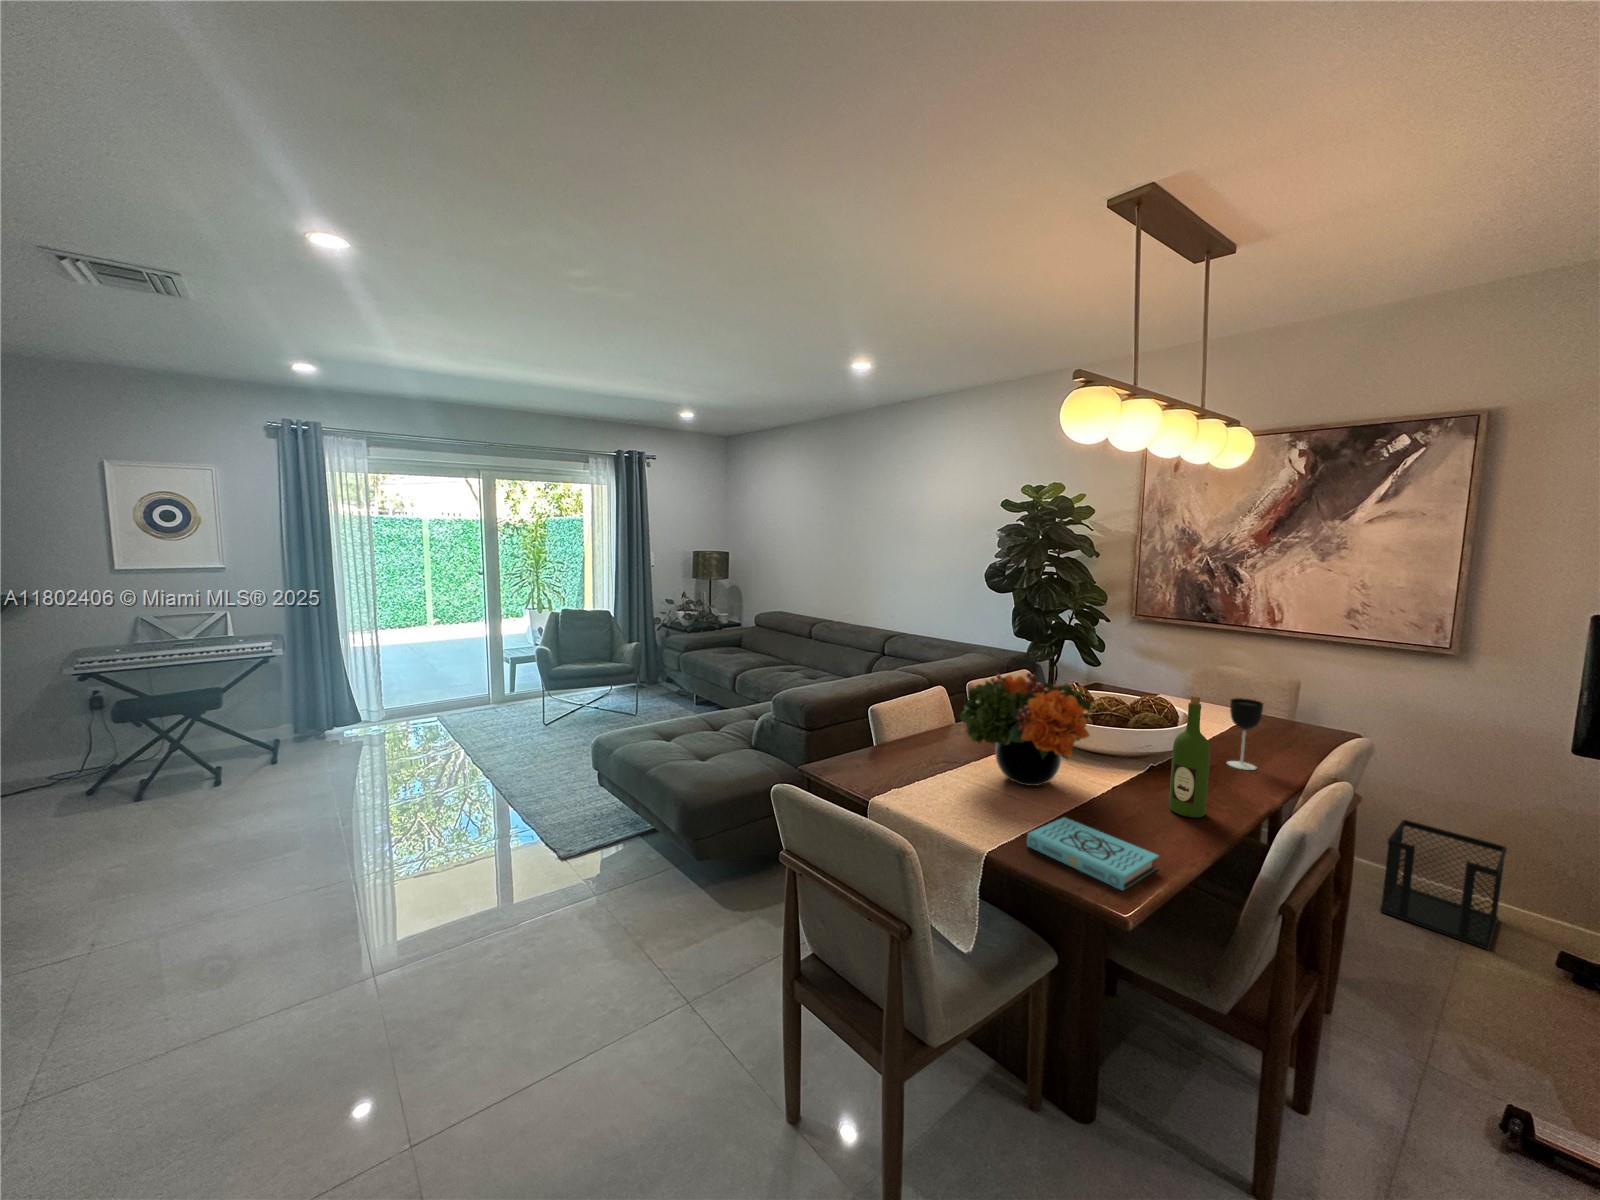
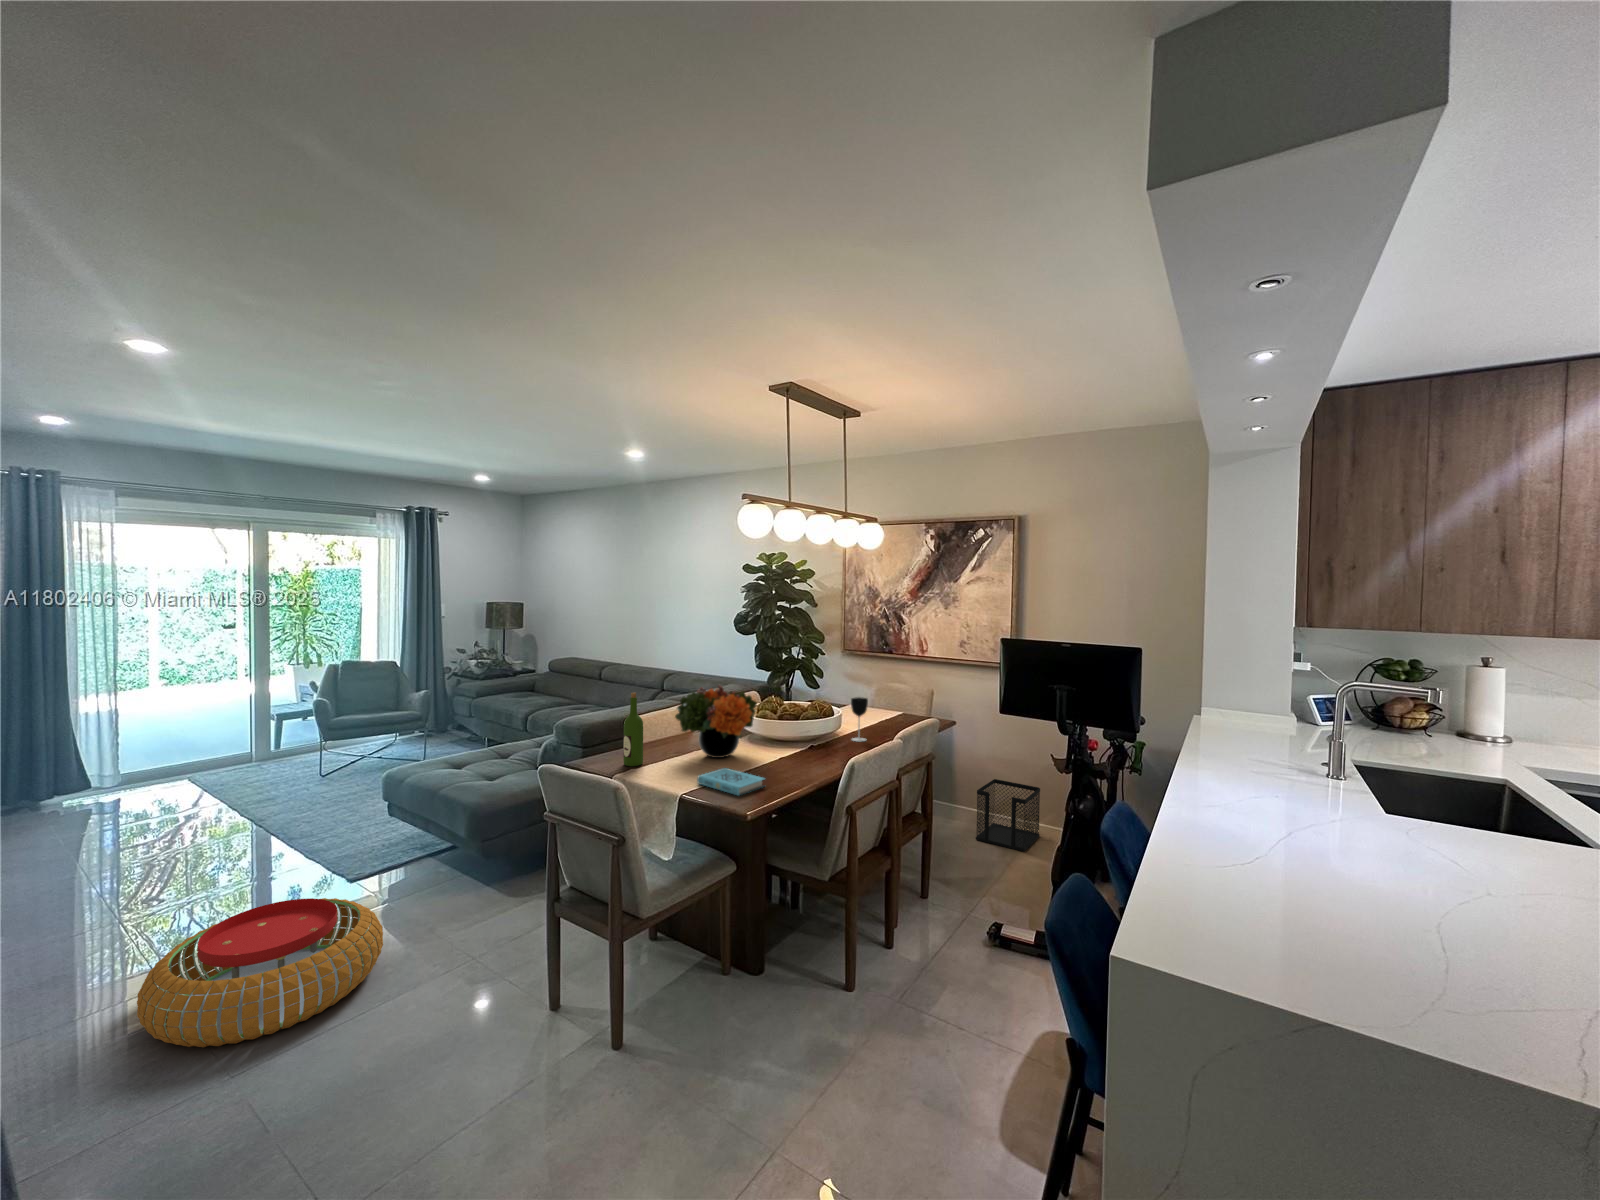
wine bottle: present [1169,695,1210,818] -> present [623,693,643,766]
pouf: none [303,905,580,1123] -> present [137,898,383,1047]

